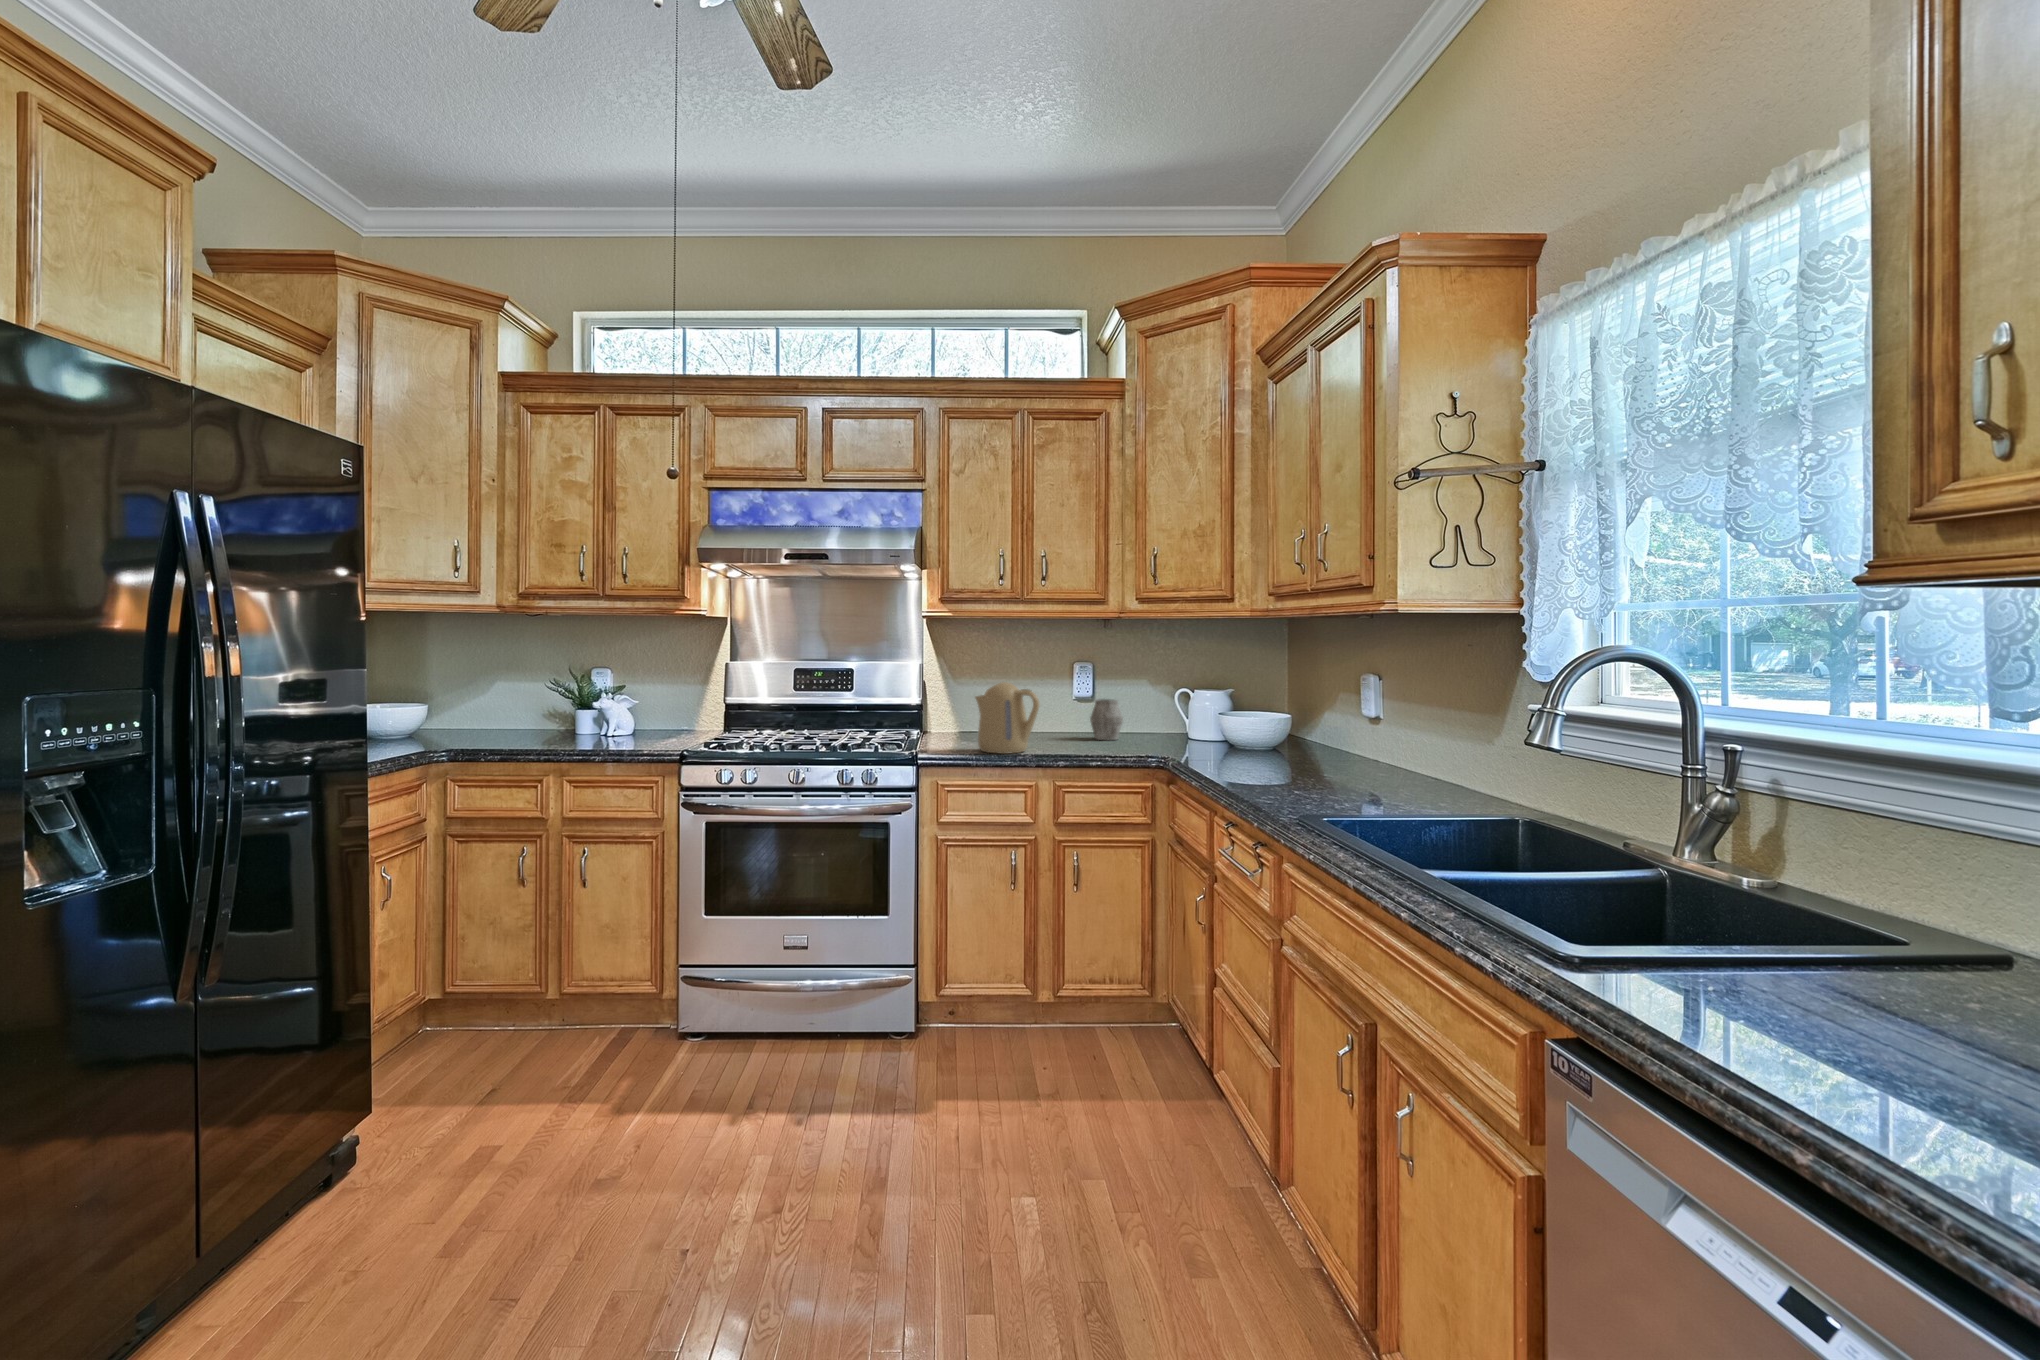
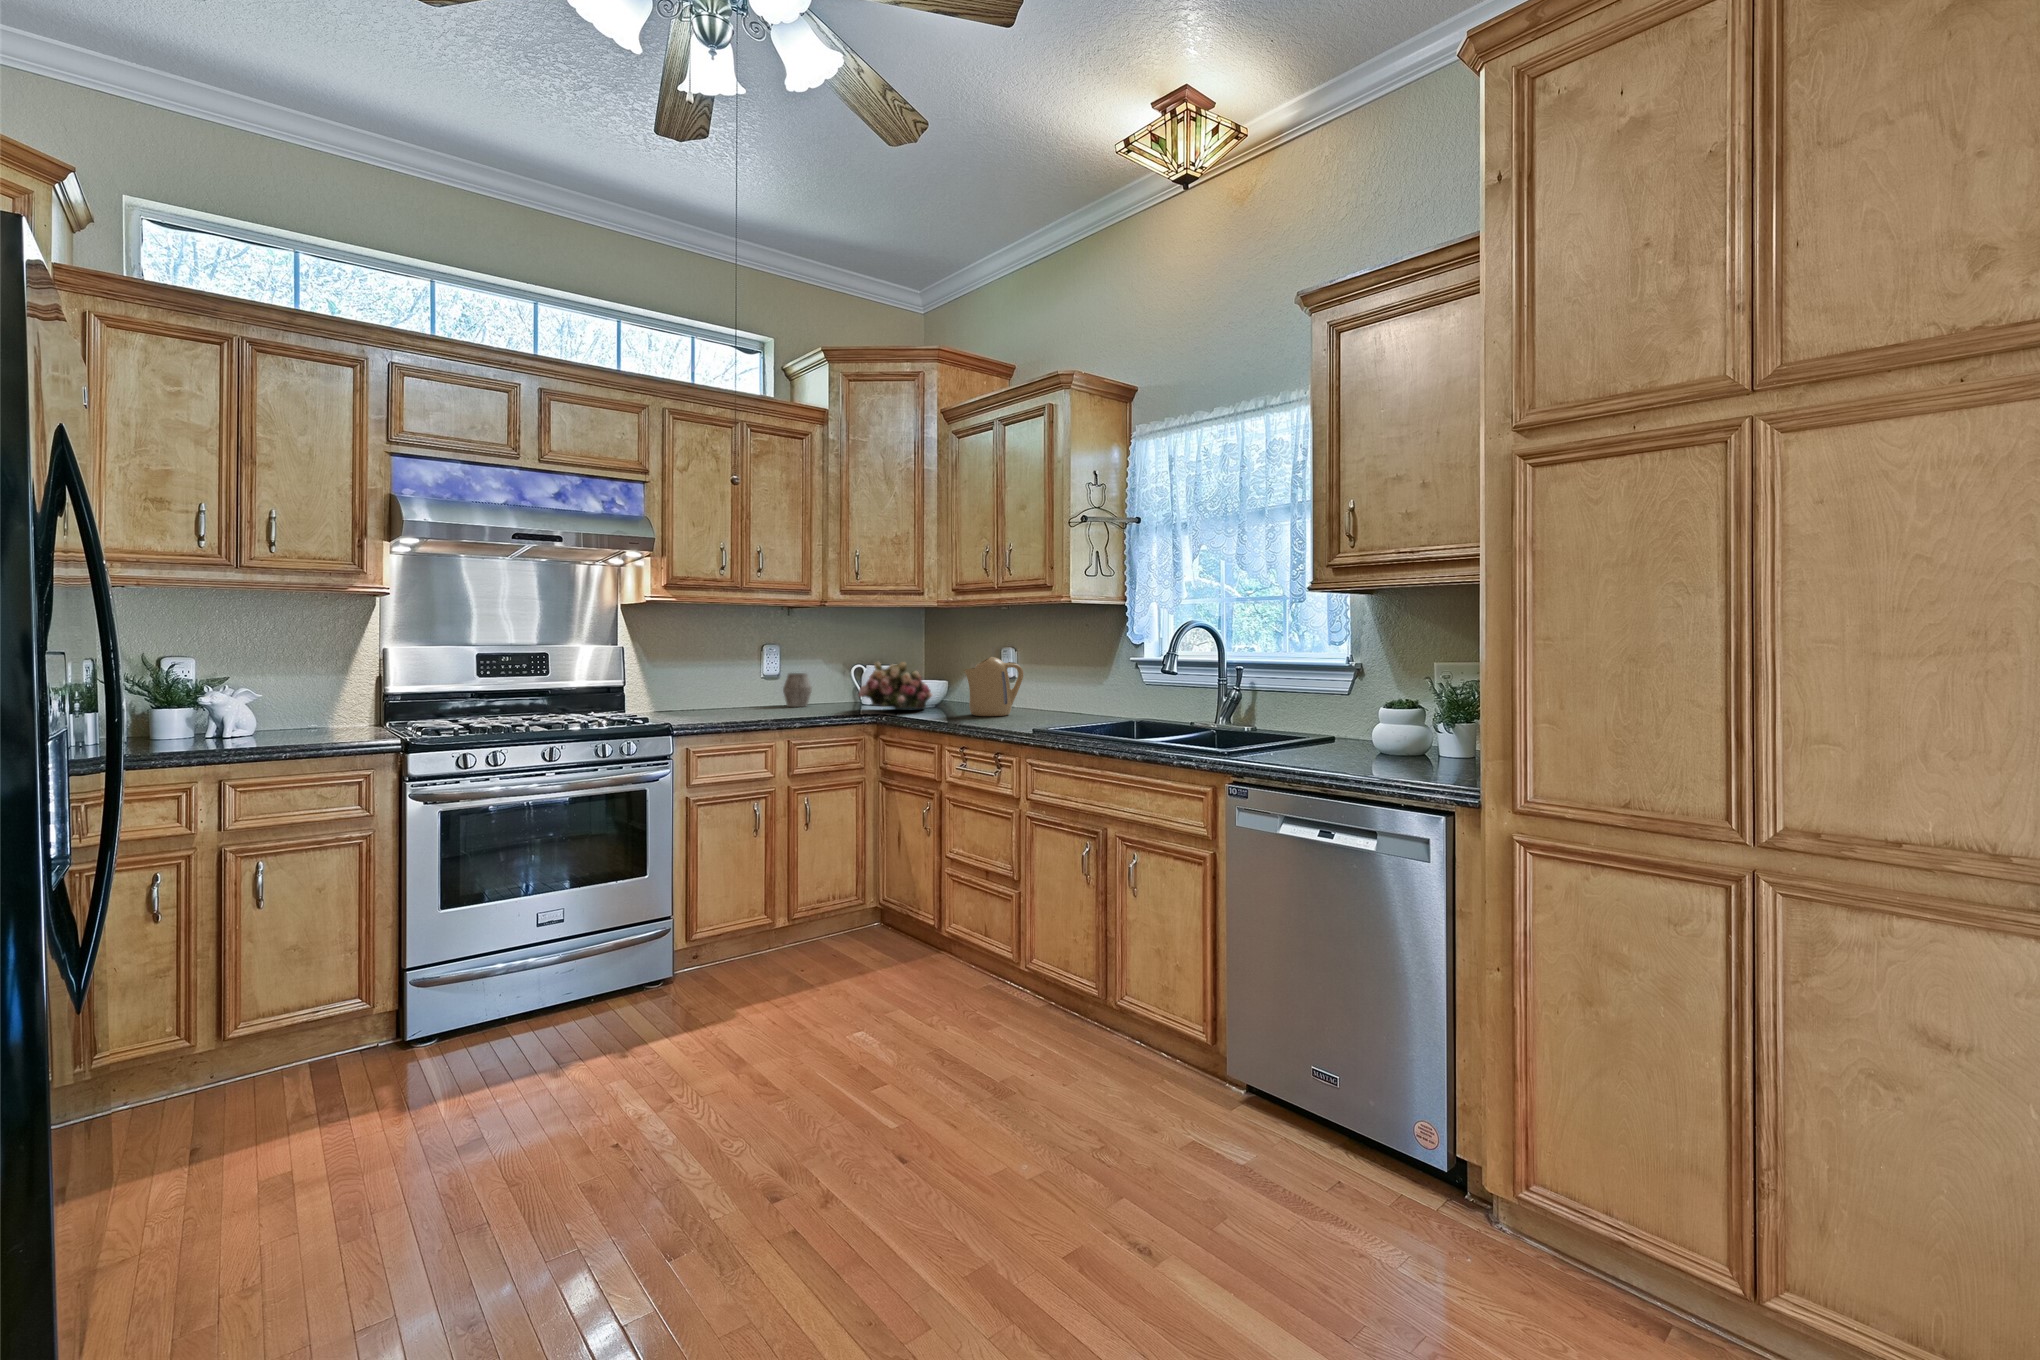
kettle: present [975,682,1040,754] -> present [964,657,1024,716]
flower arrangement: none [1143,690,1244,755] -> present [859,662,932,709]

